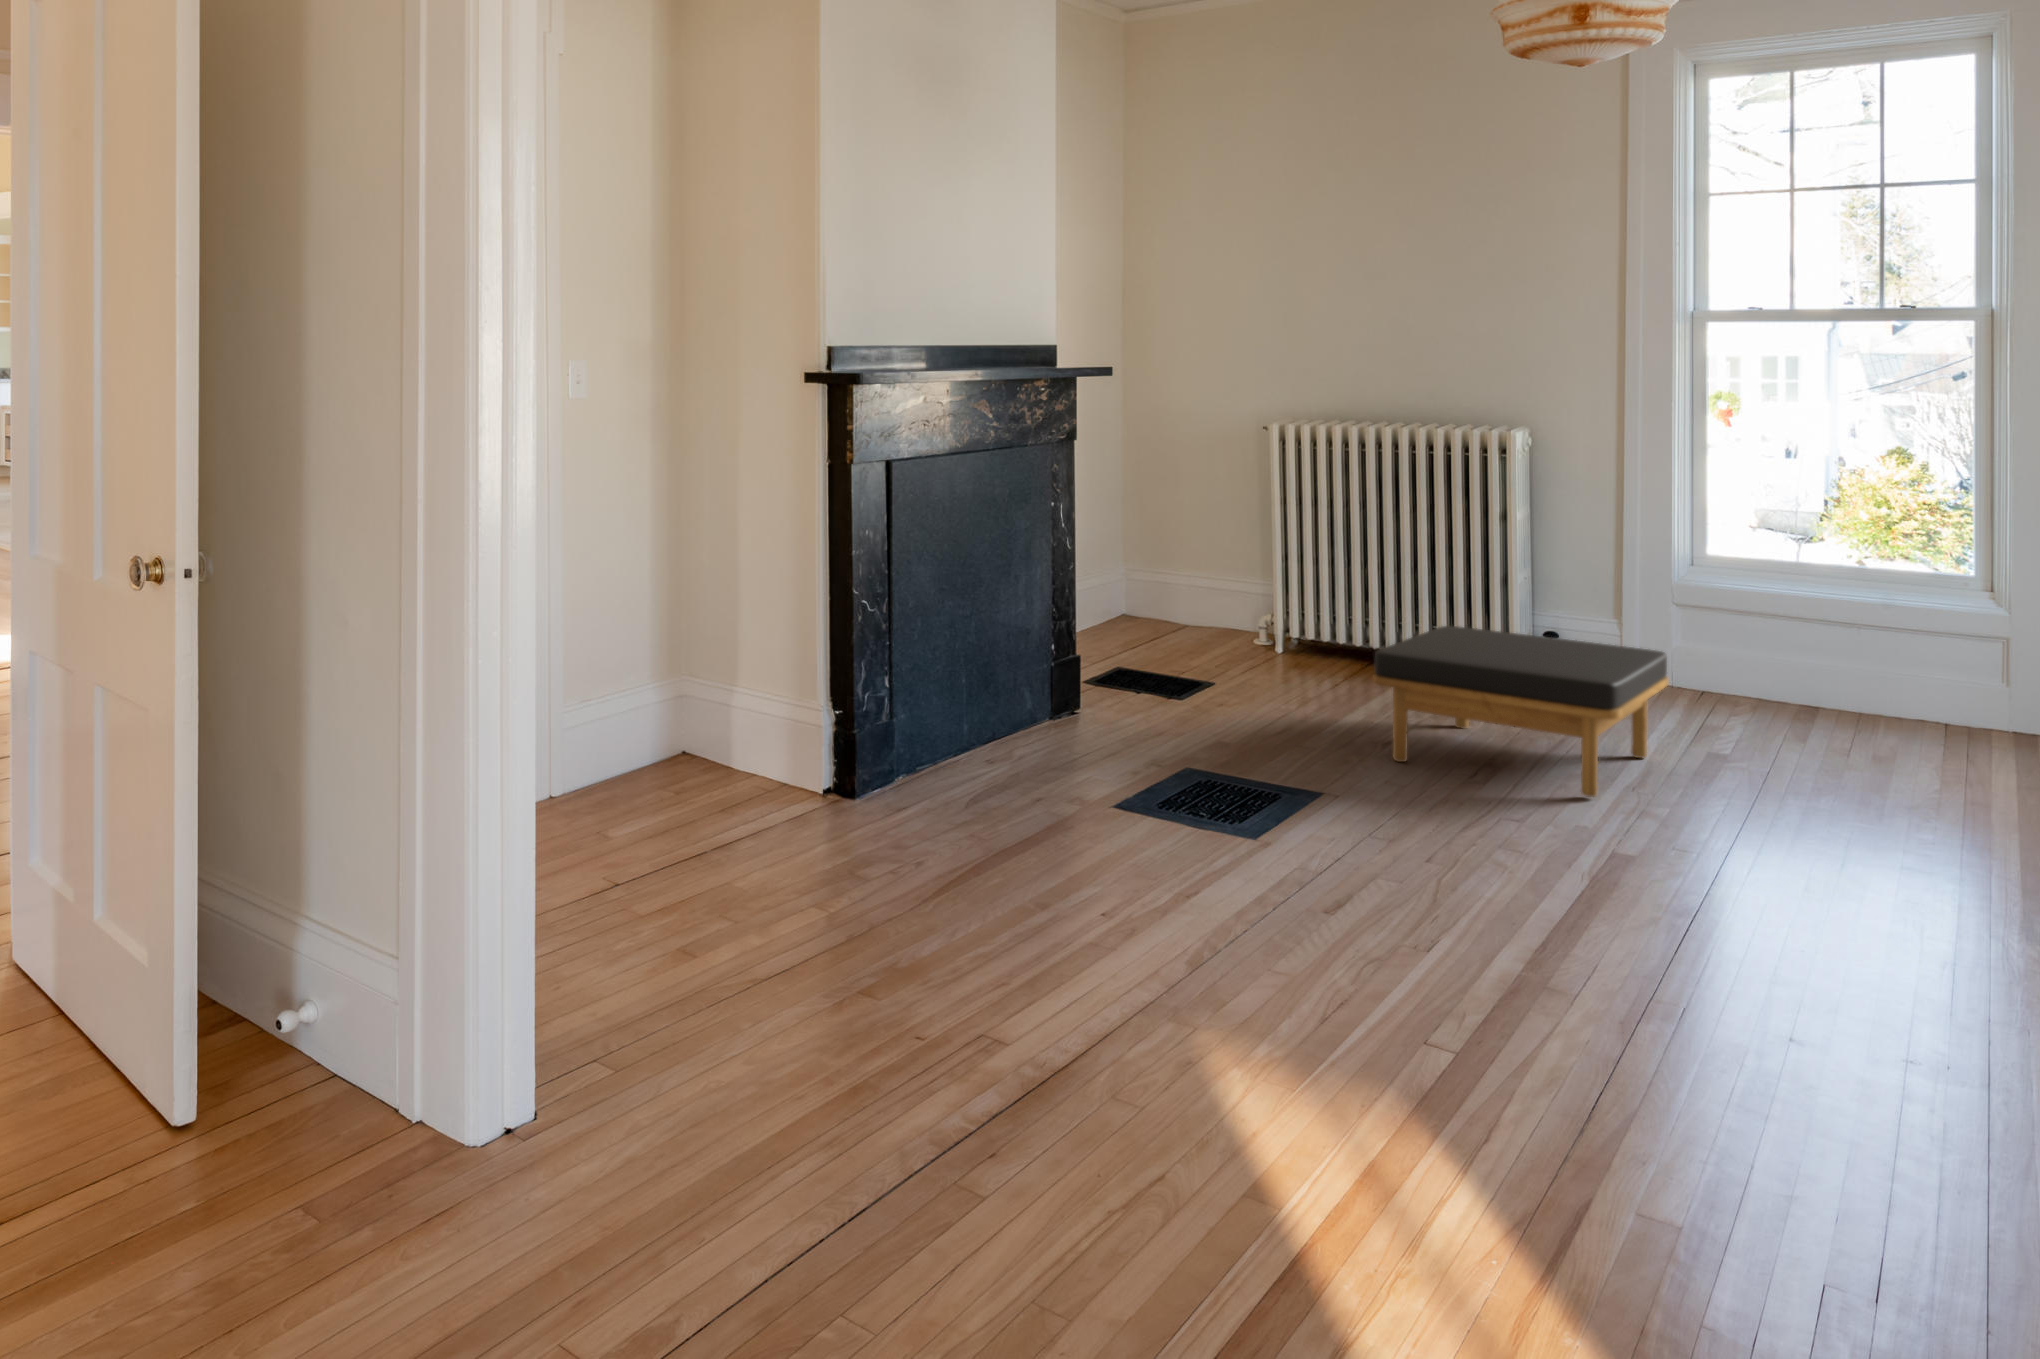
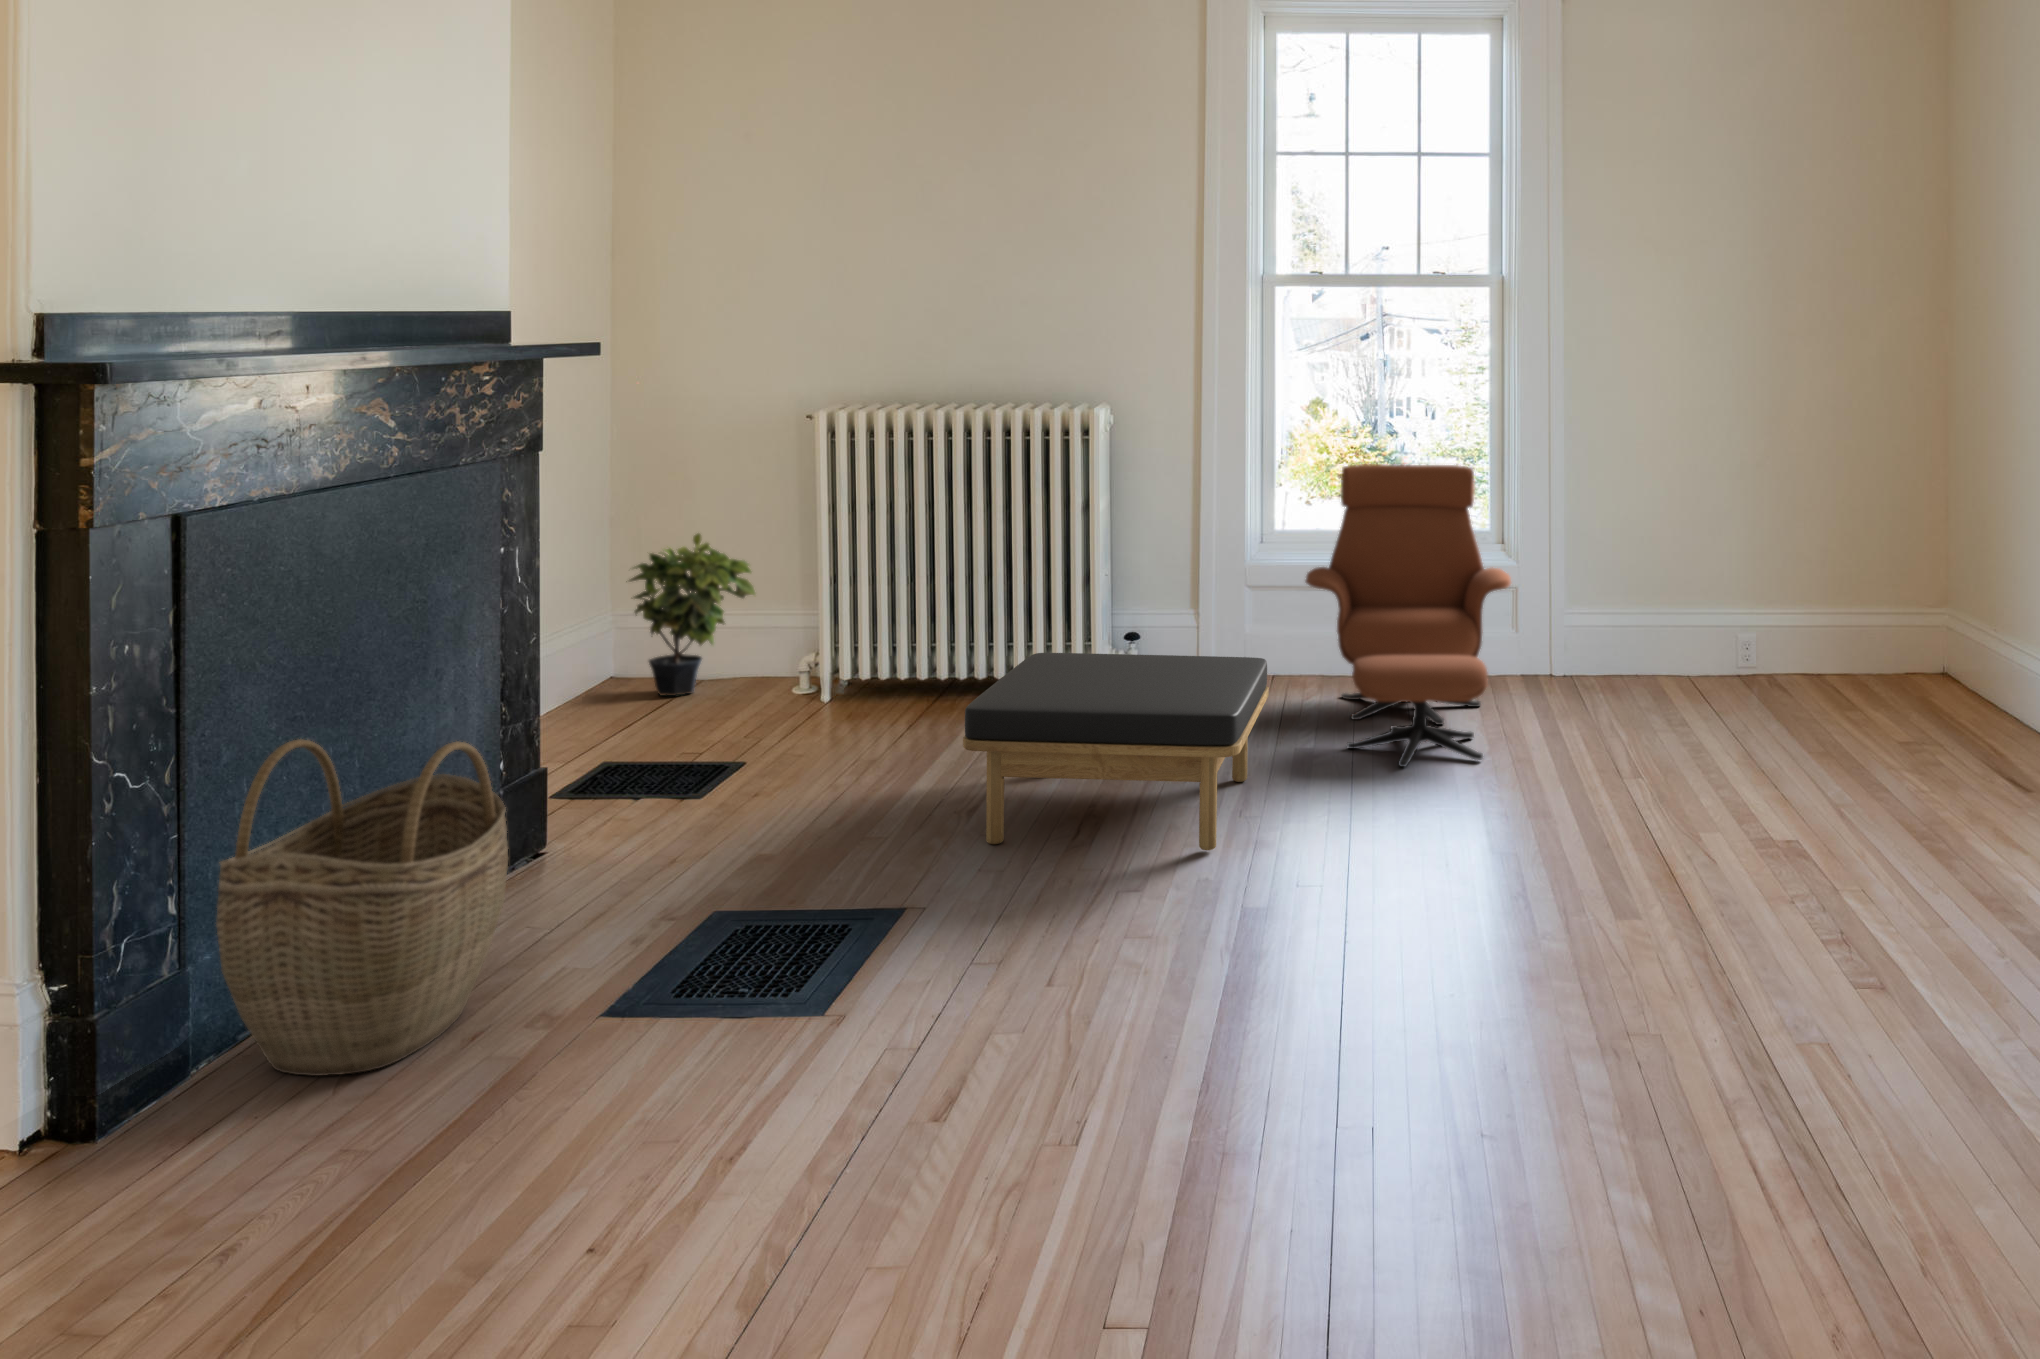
lounge chair: none [1731,491,1988,782] -> present [1306,464,1511,767]
potted plant: none [1134,517,1227,637] -> present [629,533,755,696]
woven basket: none [906,601,1056,799] -> present [216,739,508,1076]

